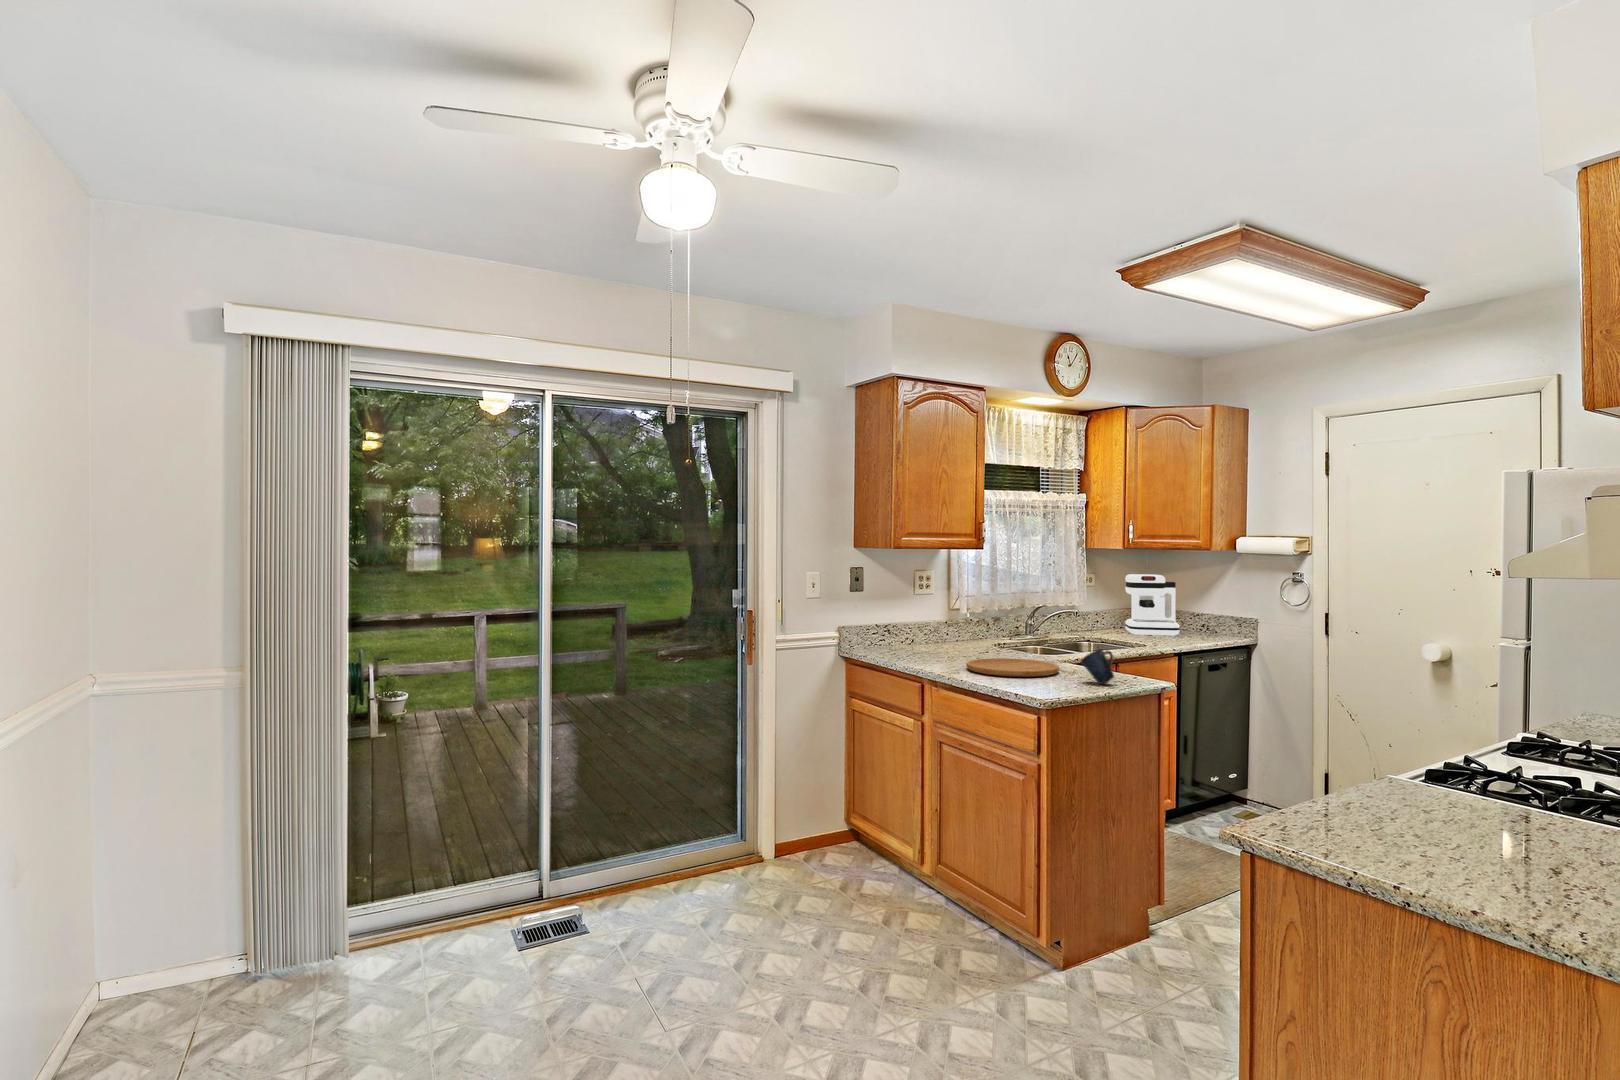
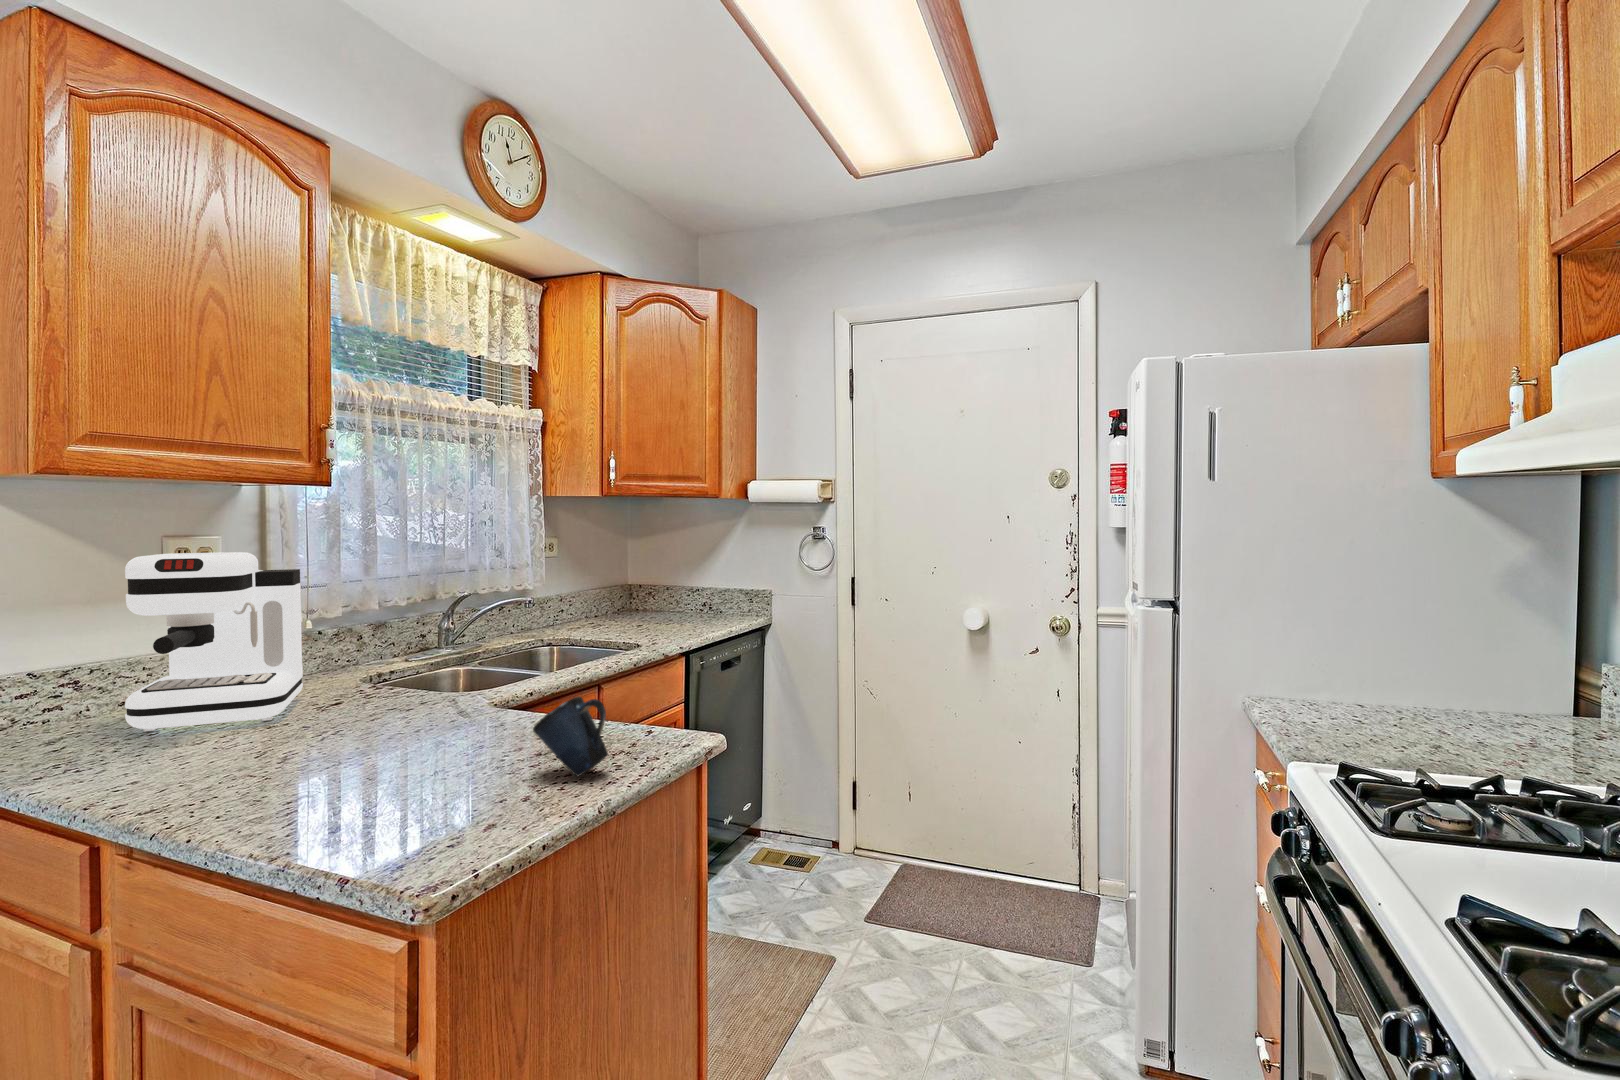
coffee maker: present [1125,574,1180,637] -> present [125,552,303,731]
cutting board: present [966,658,1059,677] -> none [246,719,487,791]

